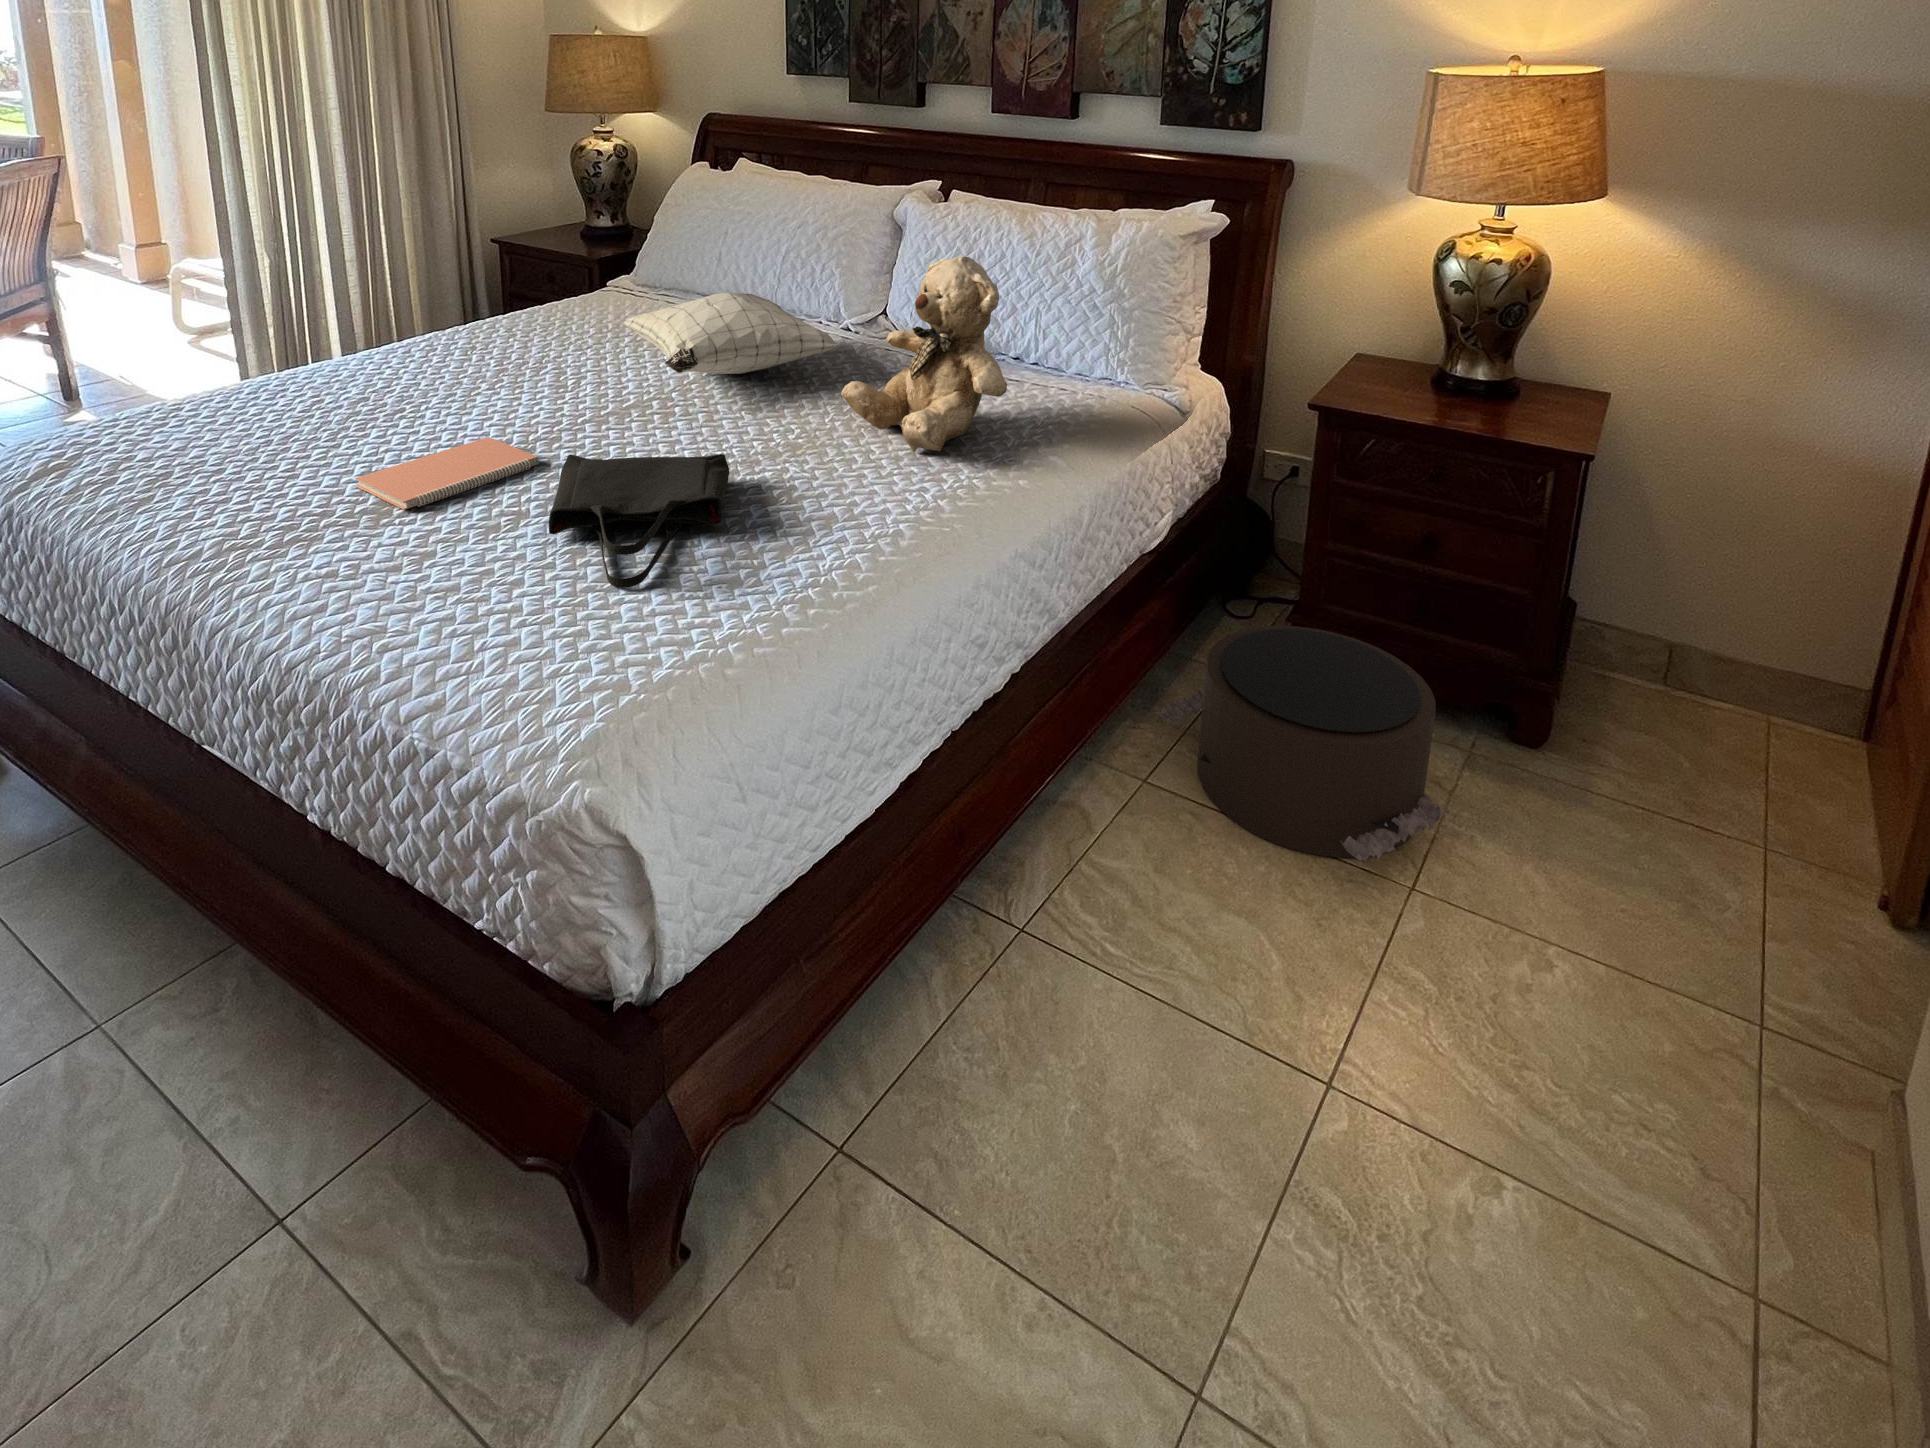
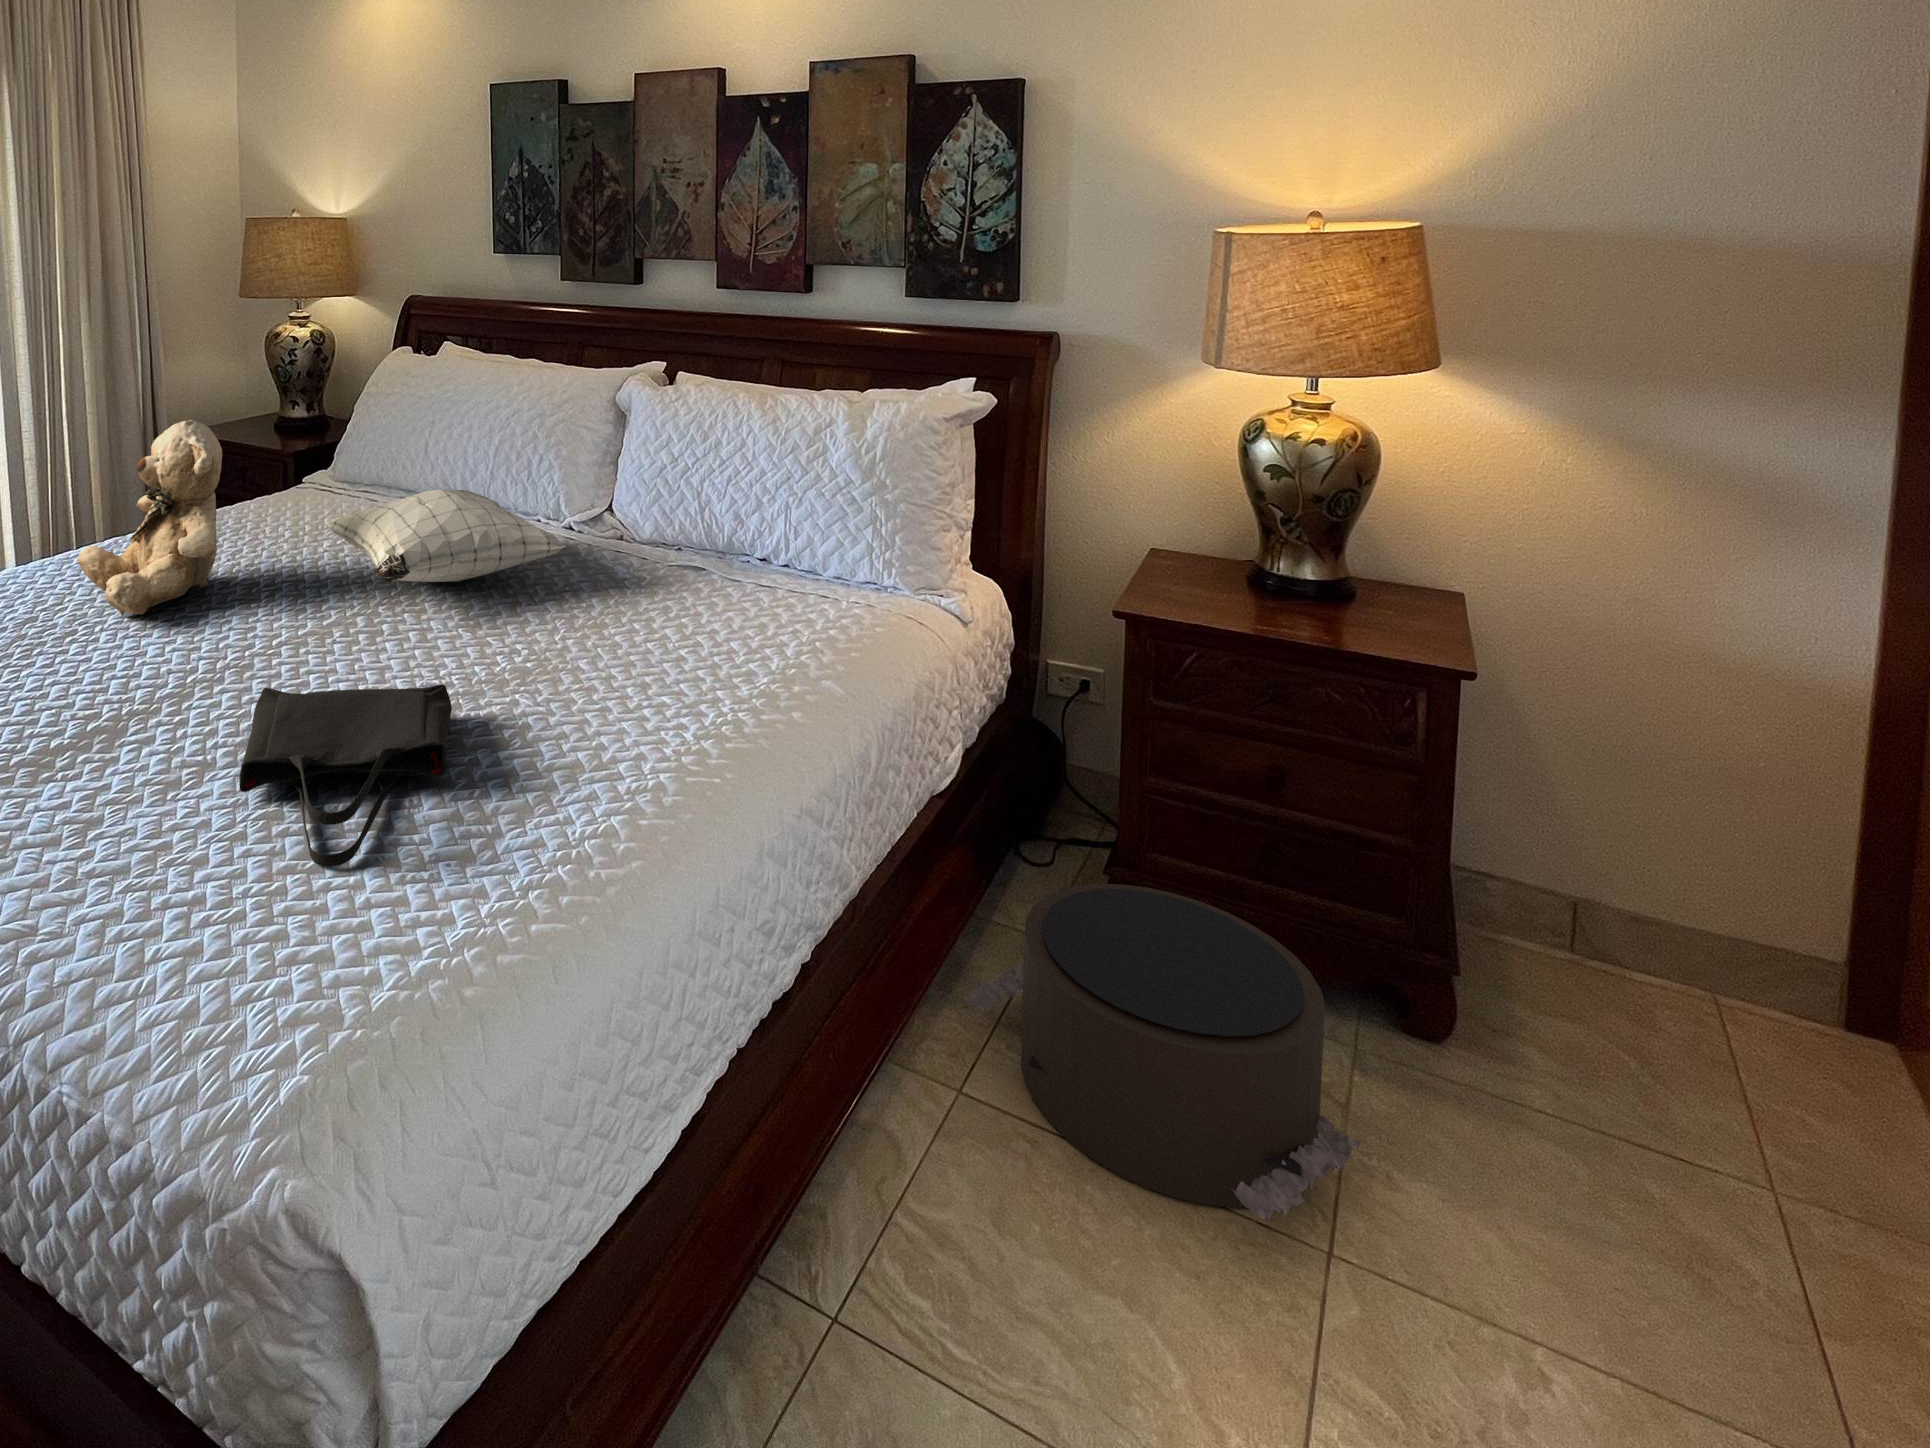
teddy bear: present [841,256,1007,452] -> present [77,420,222,616]
notebook: present [355,437,538,510] -> none [16,663,229,759]

